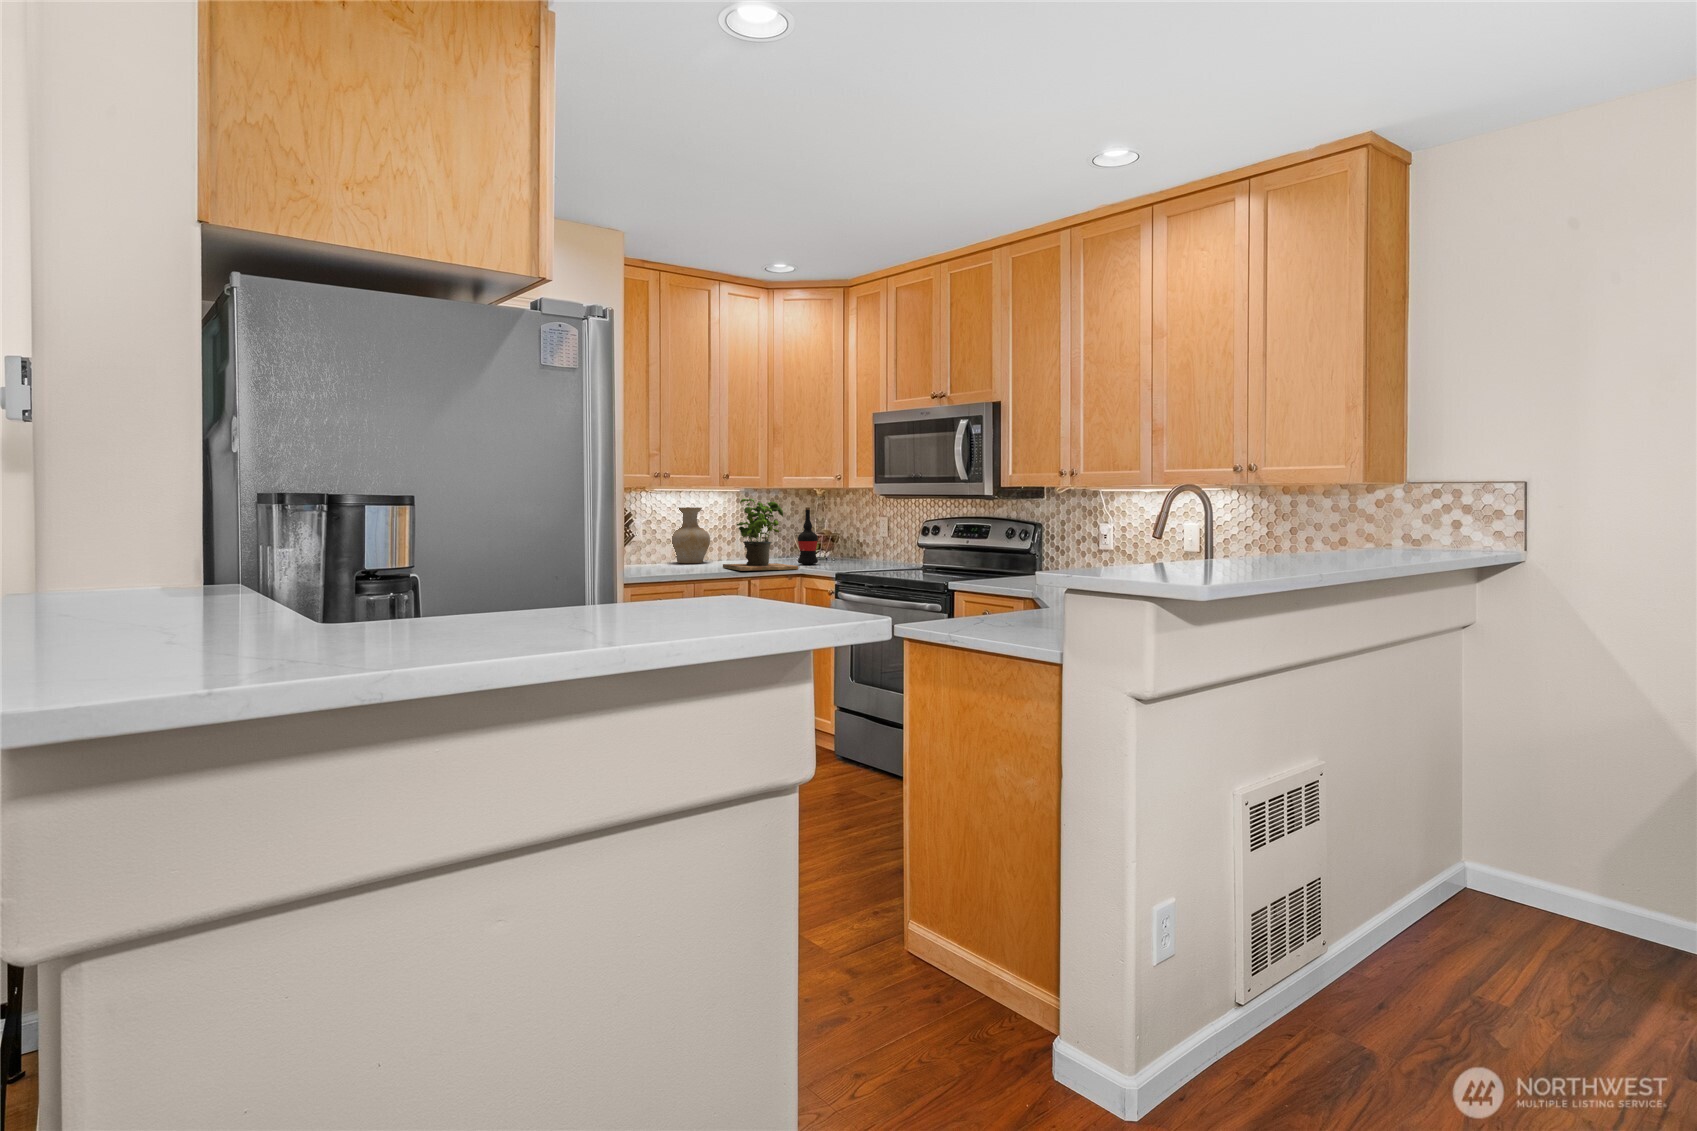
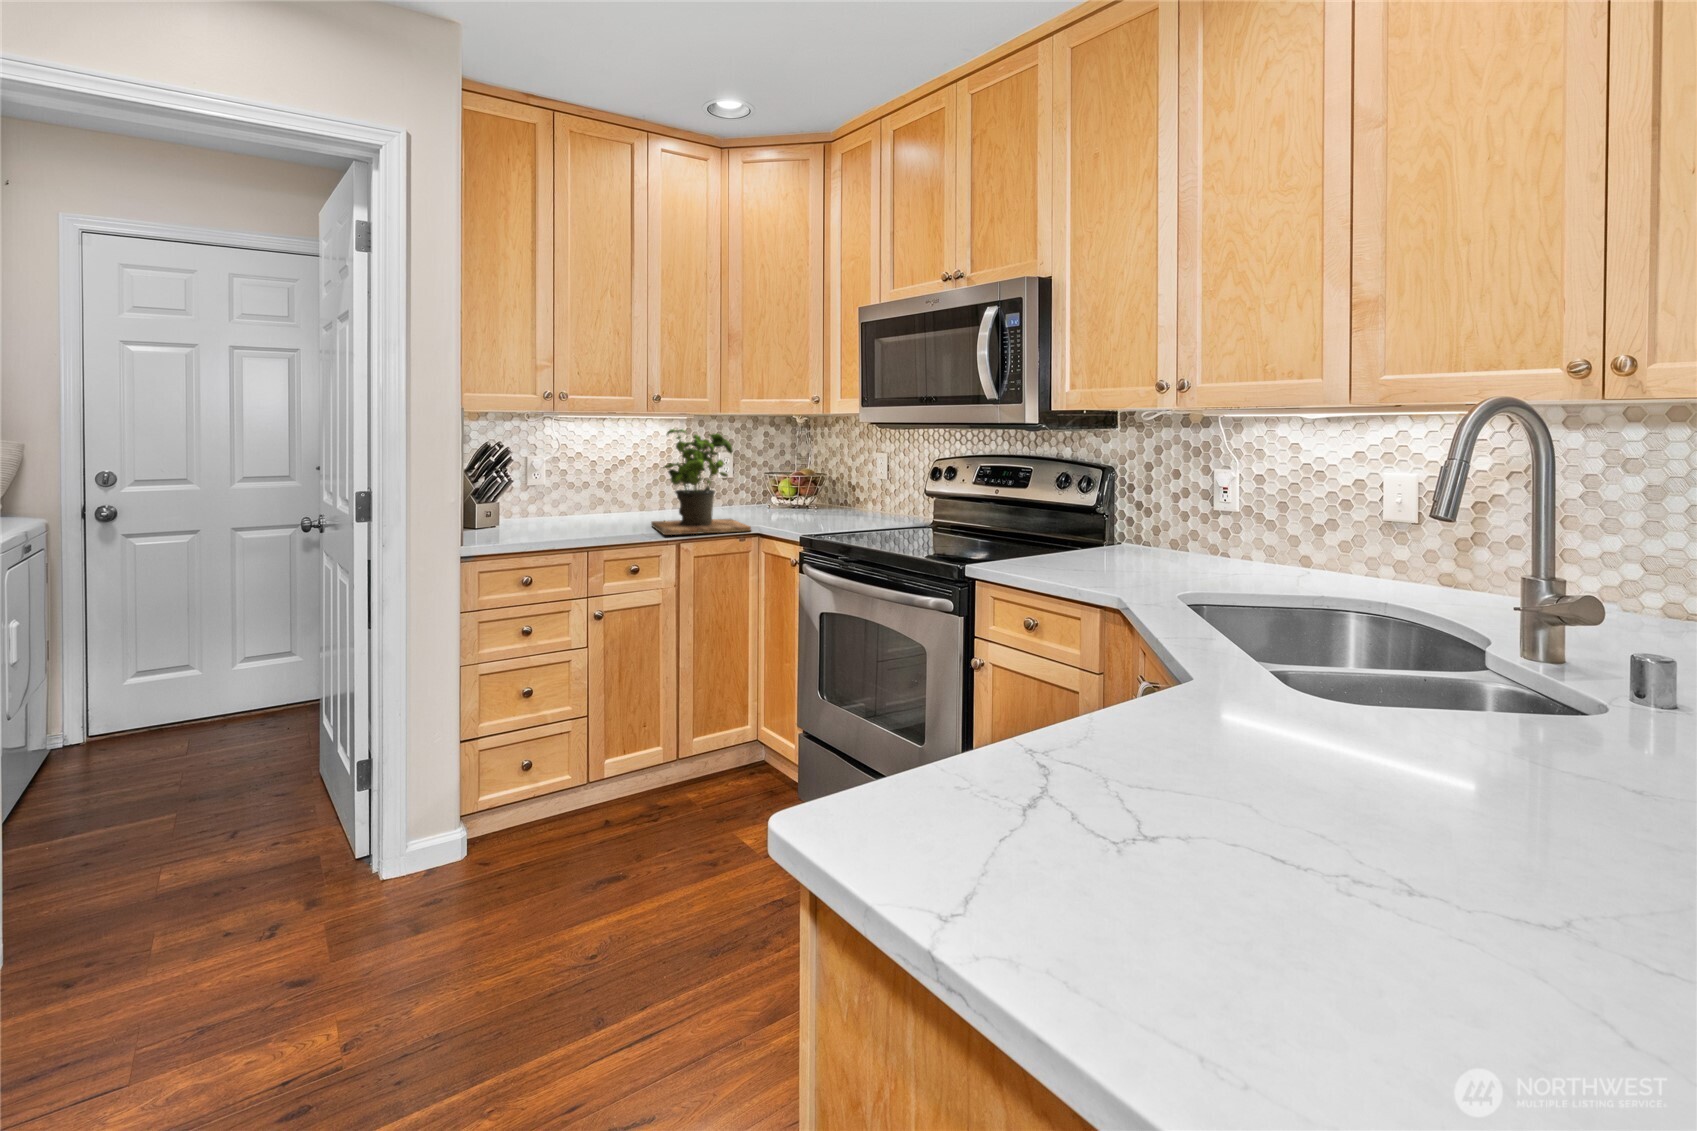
vase: present [672,507,710,563] -> none [592,441,647,516]
wine bottle: present [798,507,818,564] -> none [758,440,787,520]

